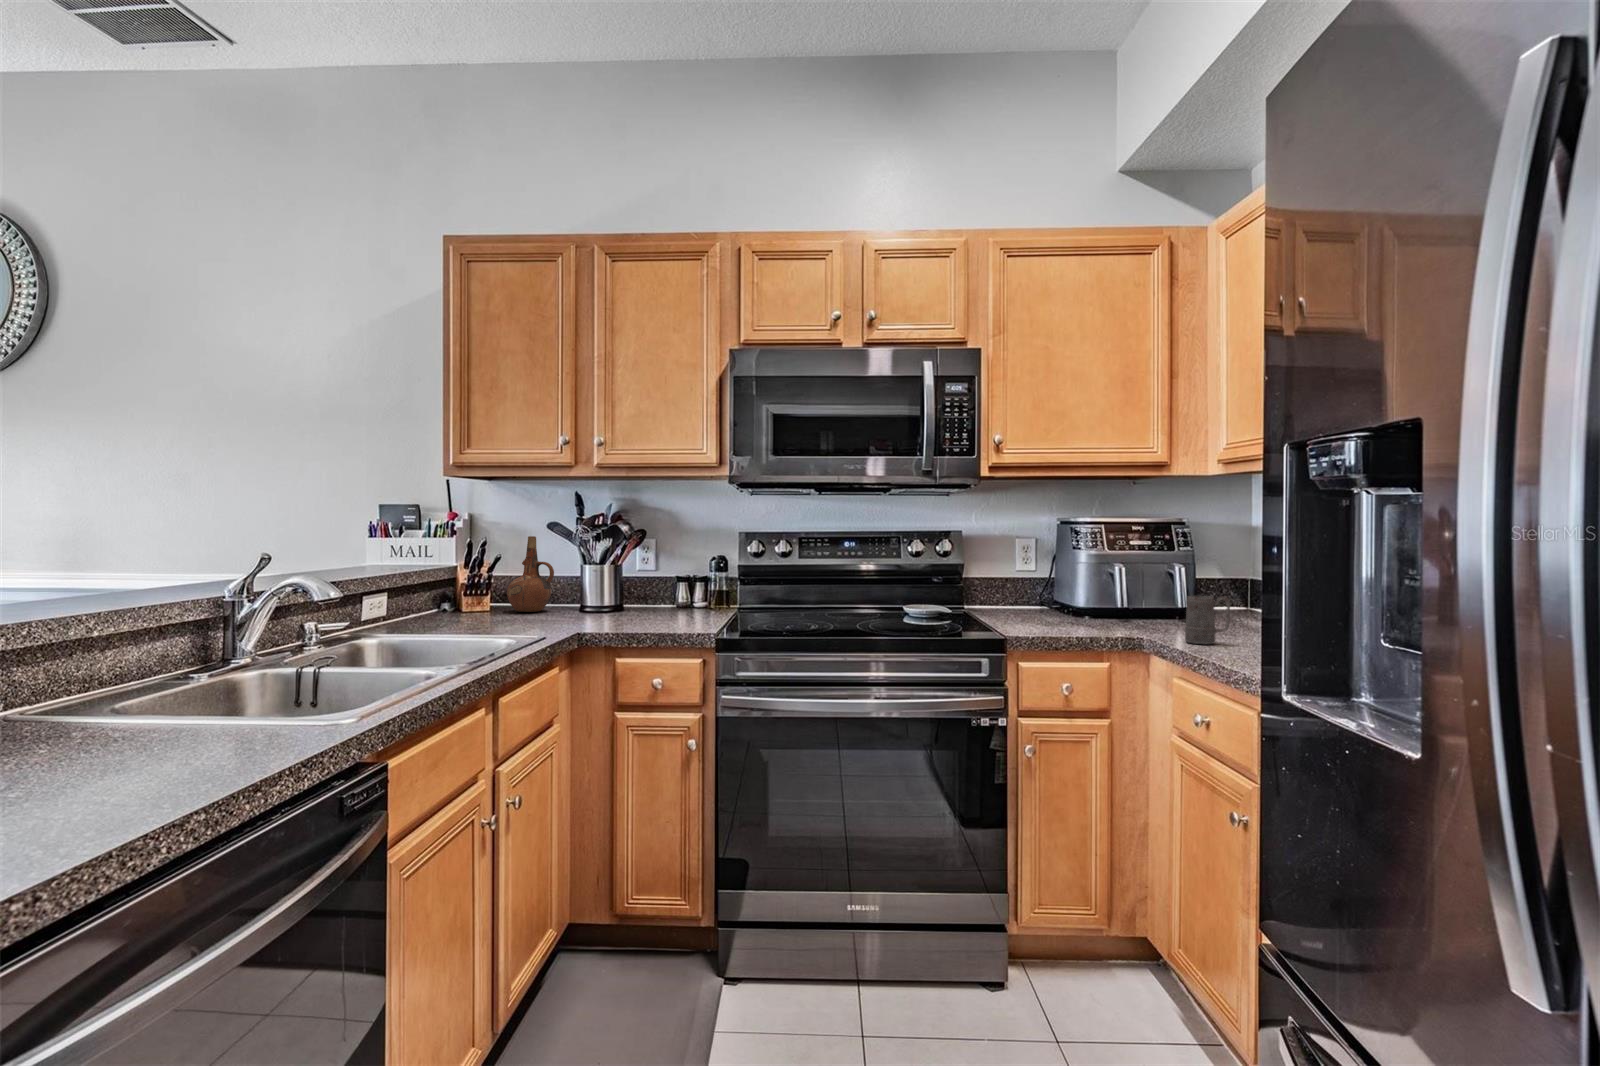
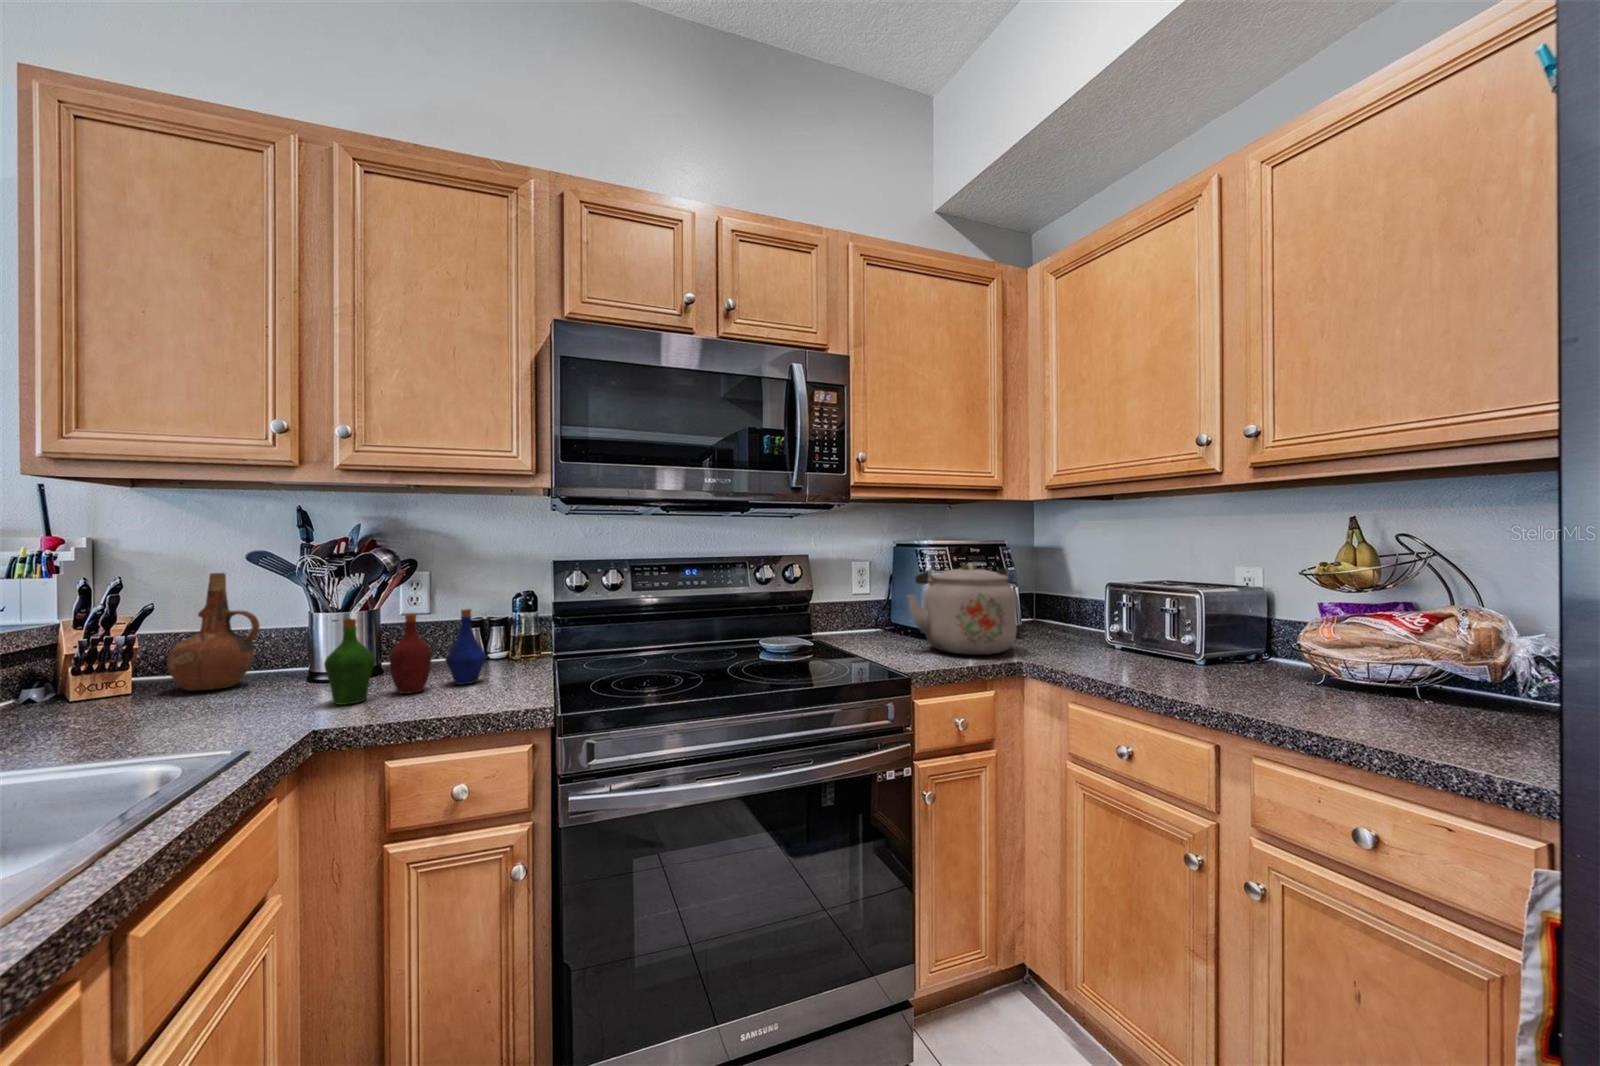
kettle: none [1039,541,1154,630] -> present [907,563,1017,655]
bottle: none [586,566,685,623] -> present [324,609,486,705]
mug: present [1185,596,1230,644] -> none [1065,617,1106,666]

